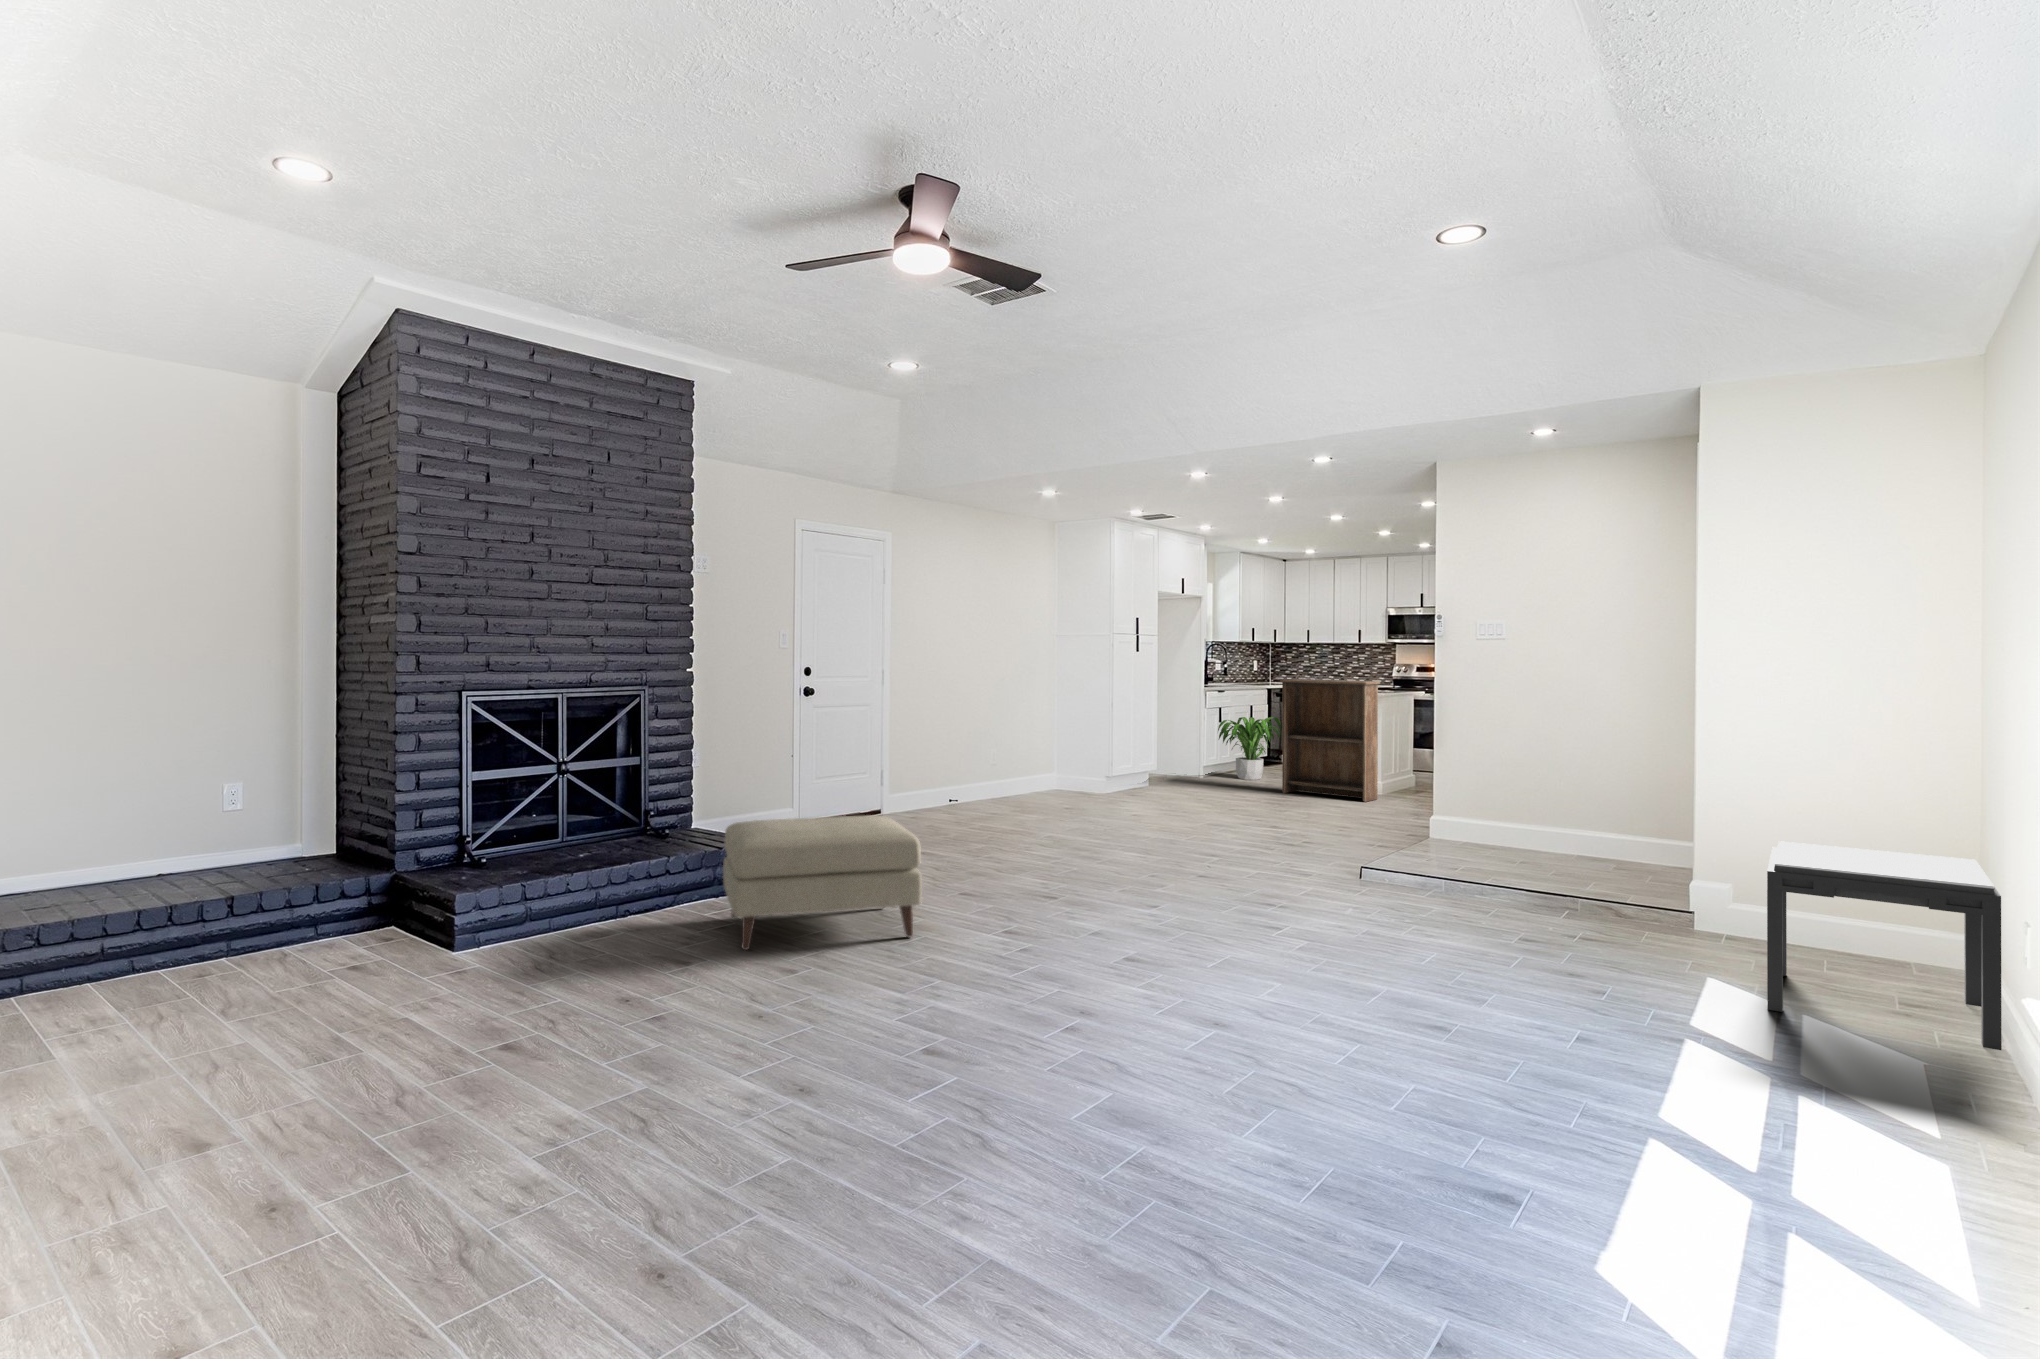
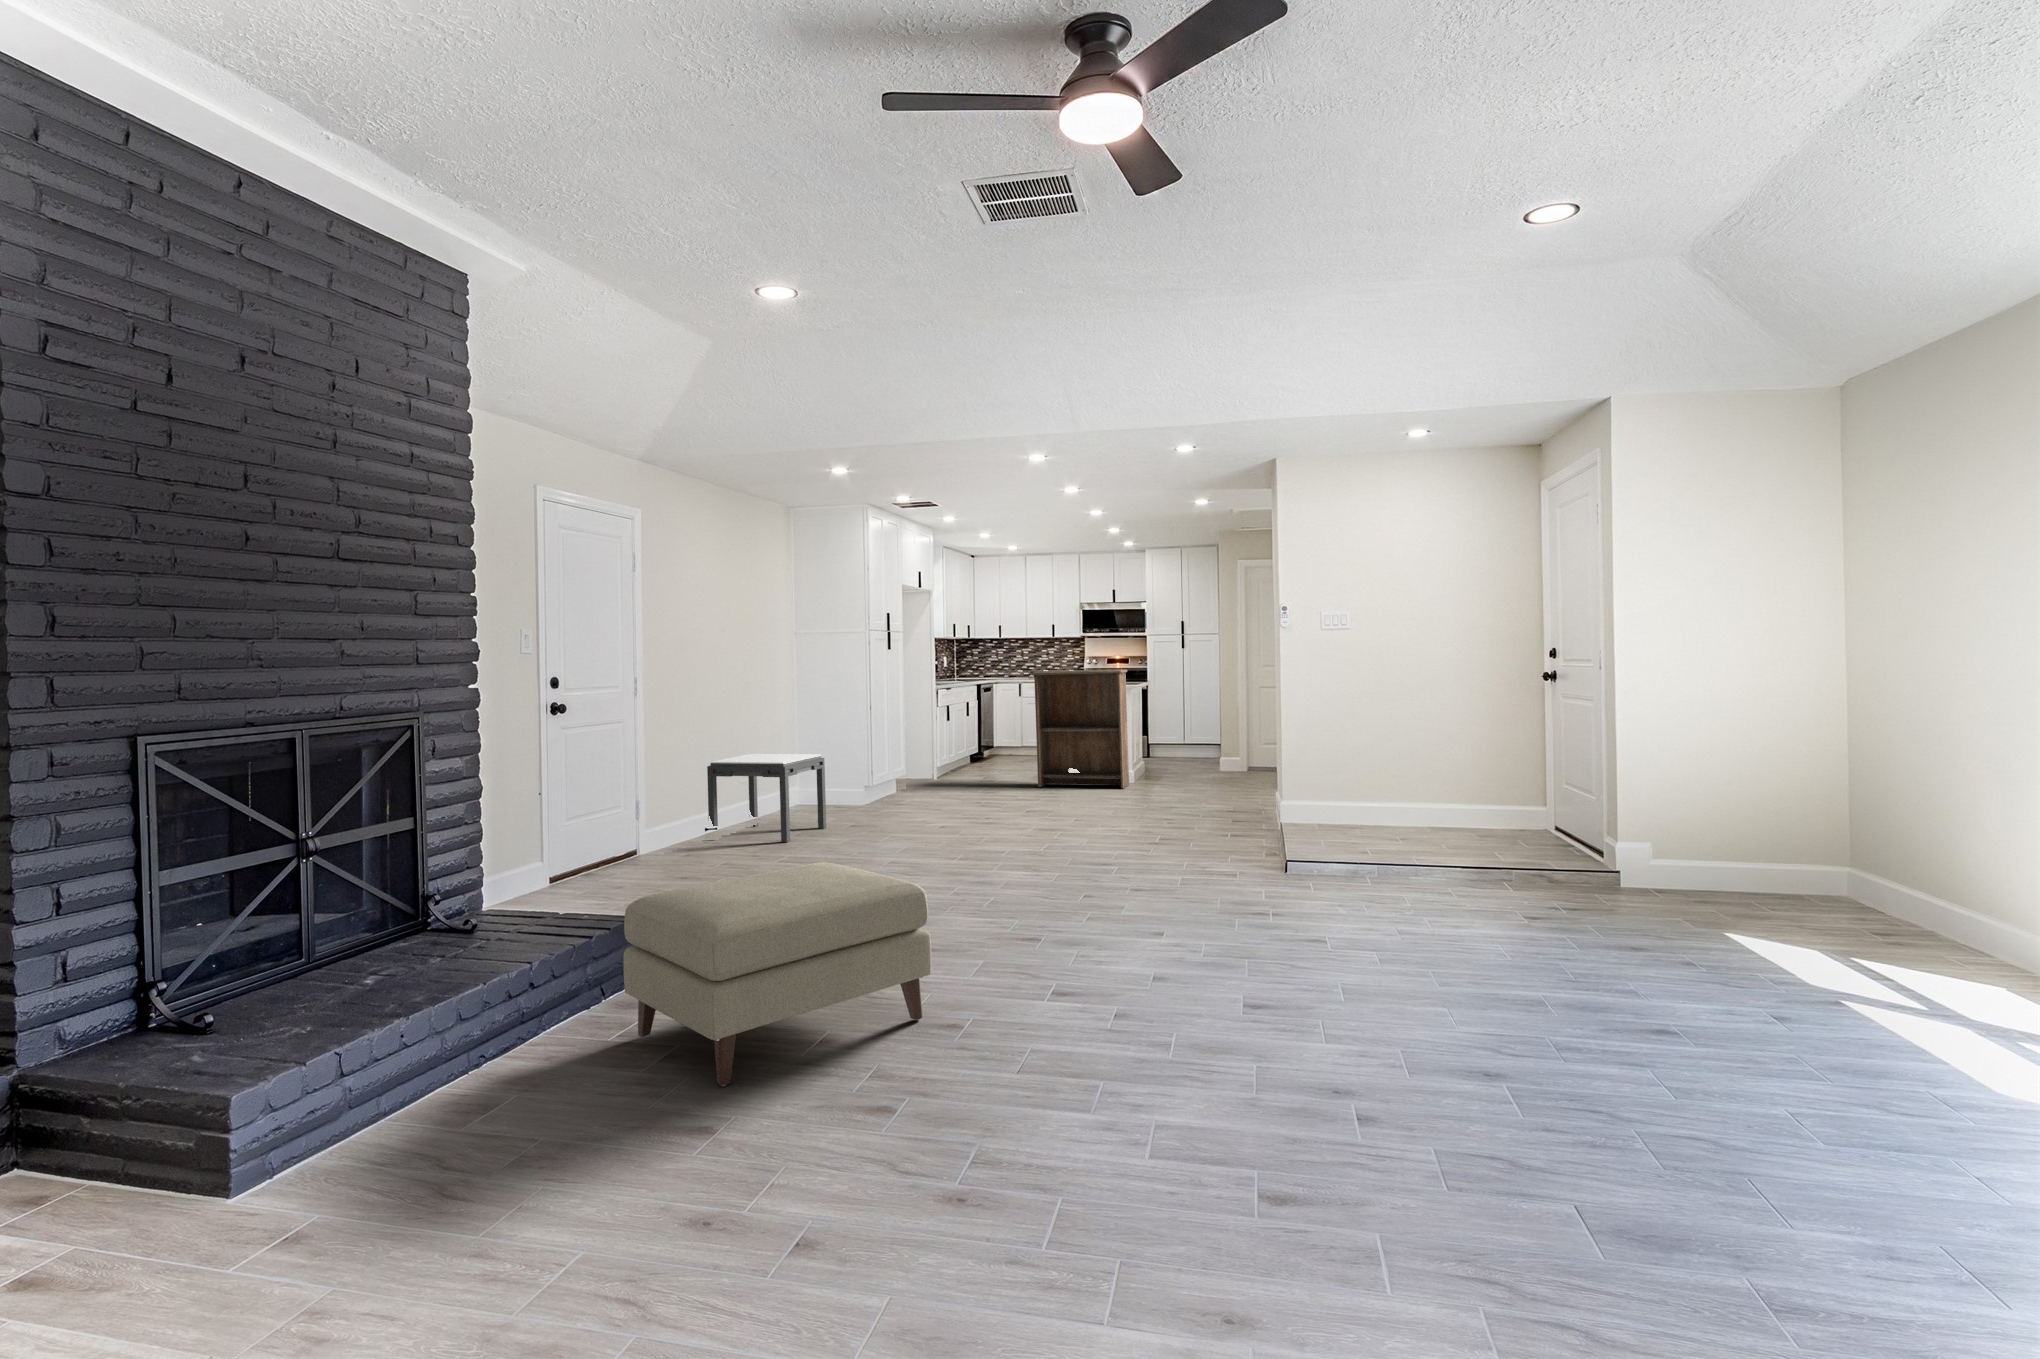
potted plant: present [1218,717,1281,780] -> none [952,712,1015,777]
side table: present [1767,841,2002,1050] -> present [707,754,826,842]

